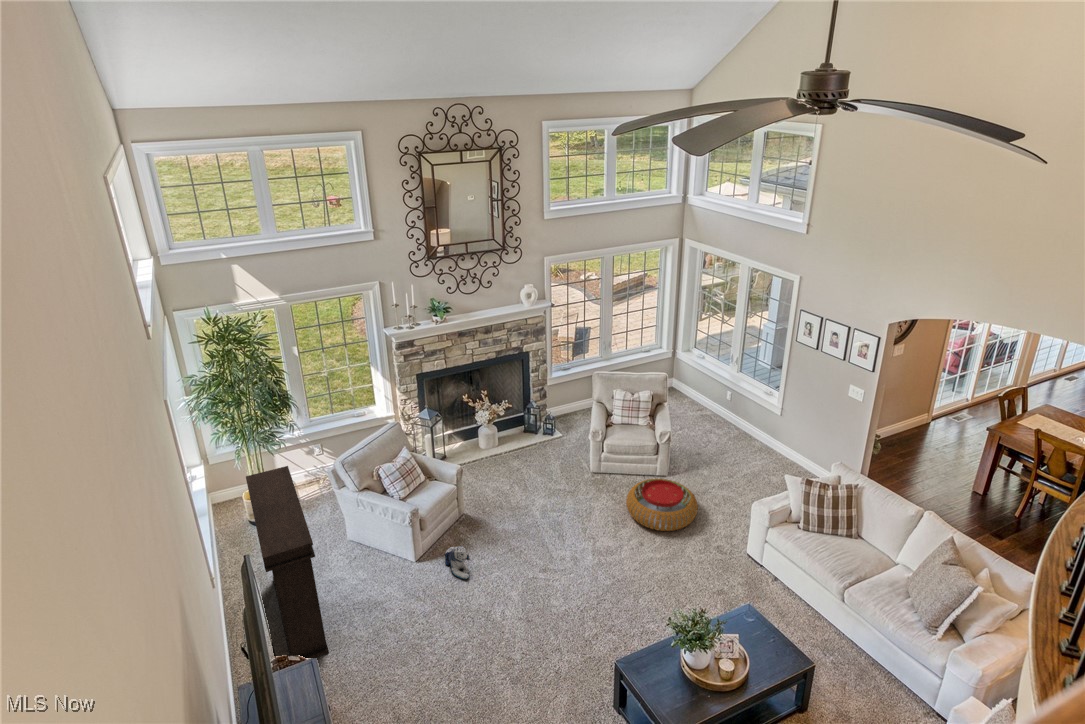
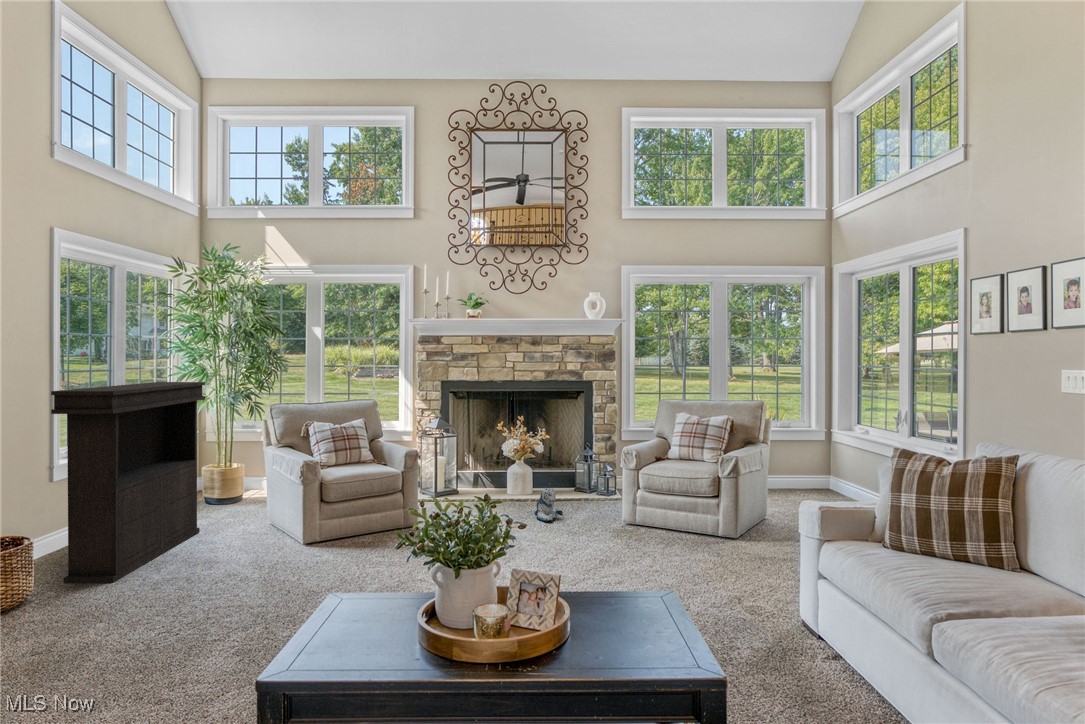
pouf: present [626,478,698,531] -> none [635,515,755,581]
plush toy: present [445,546,469,579] -> present [535,488,562,522]

